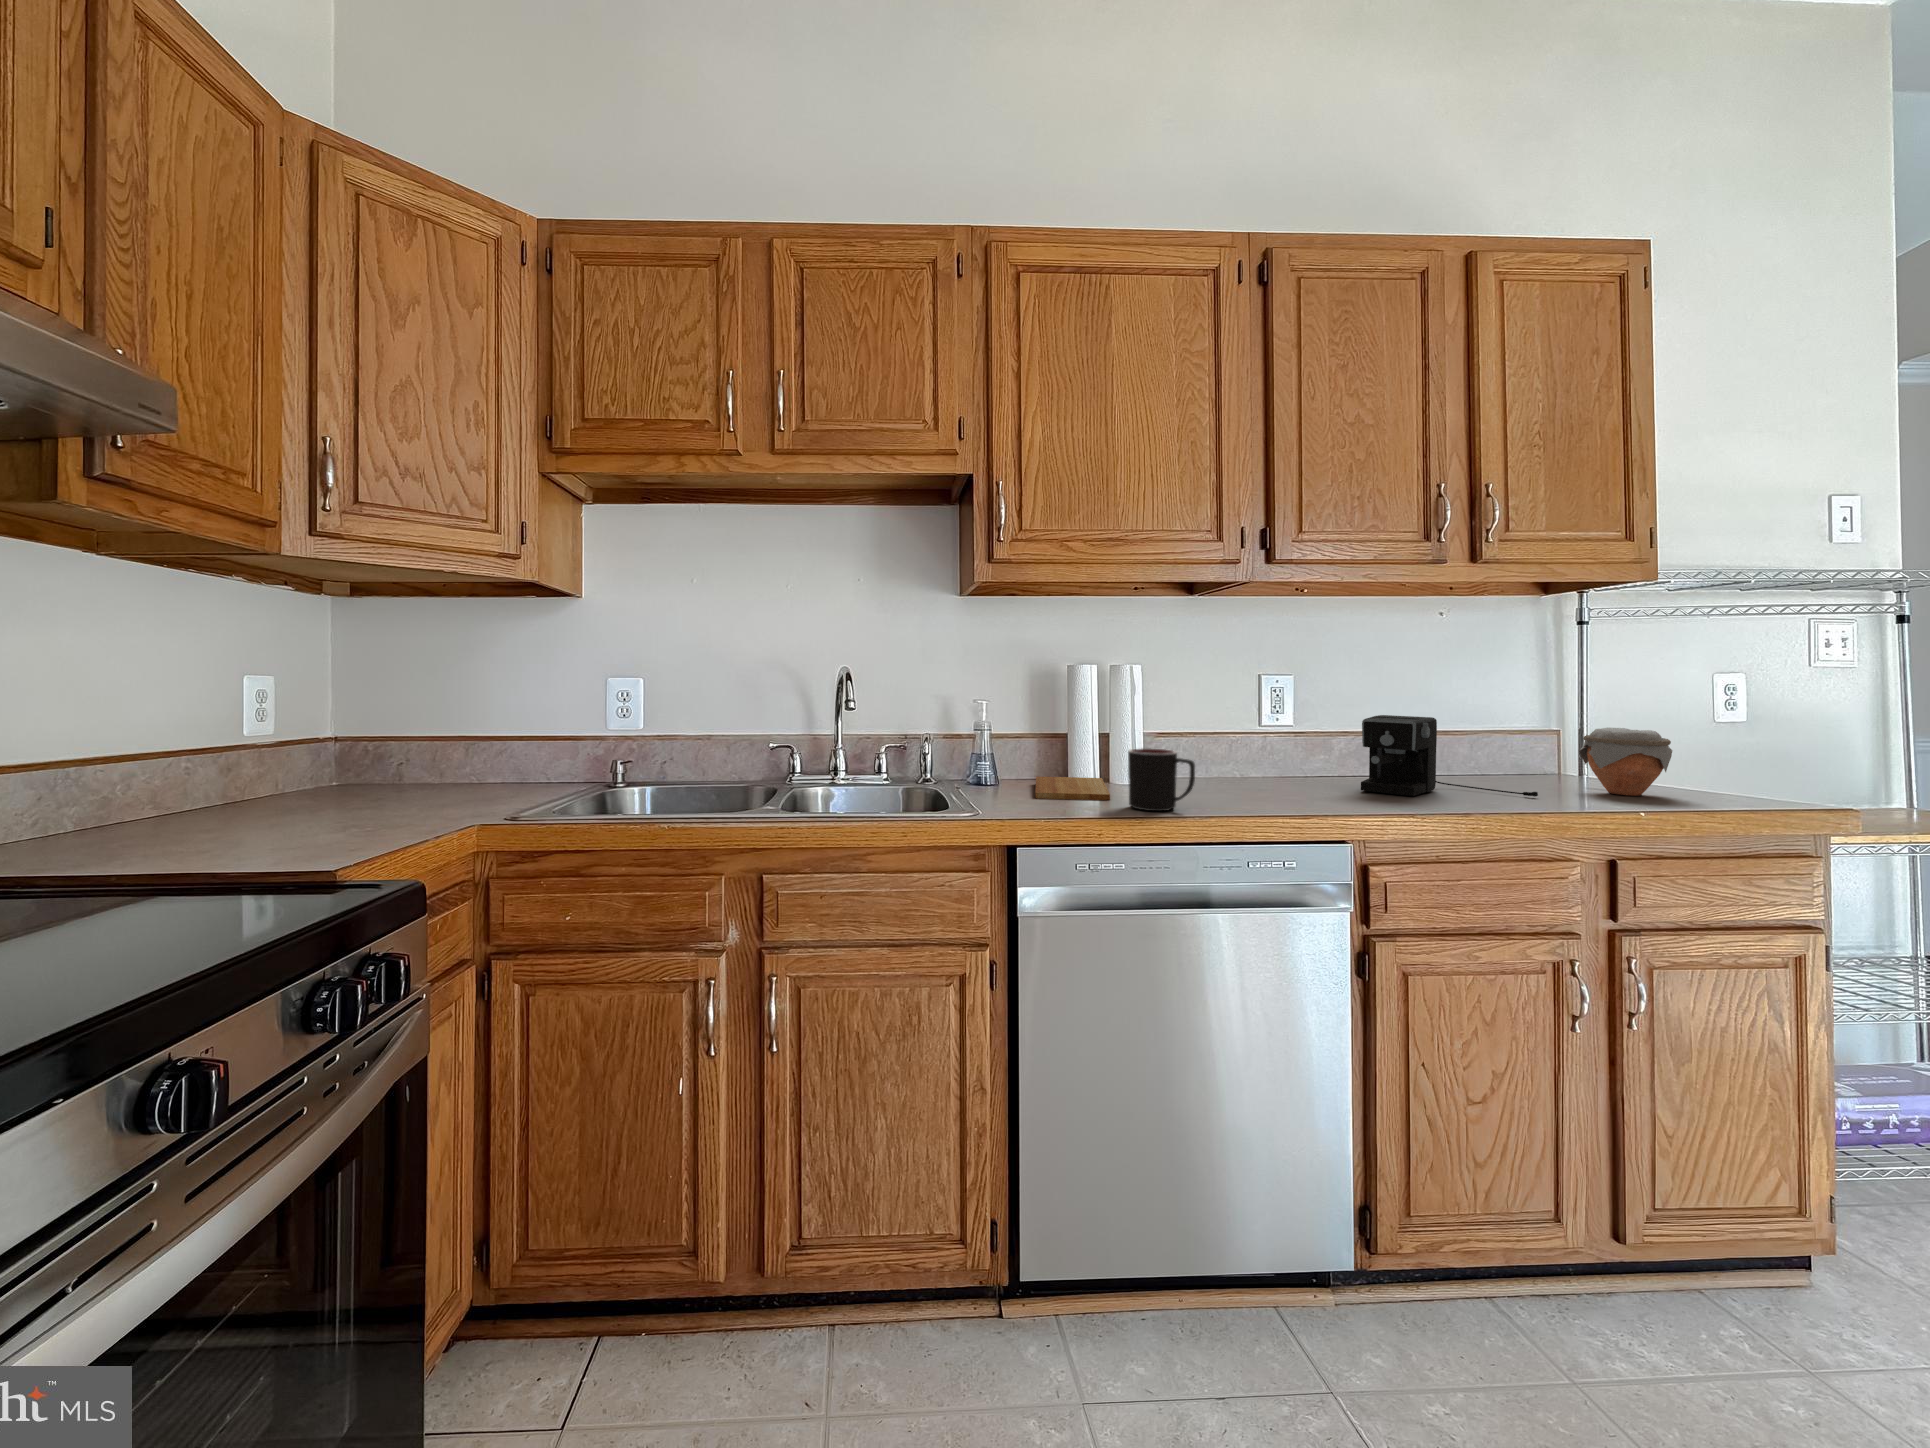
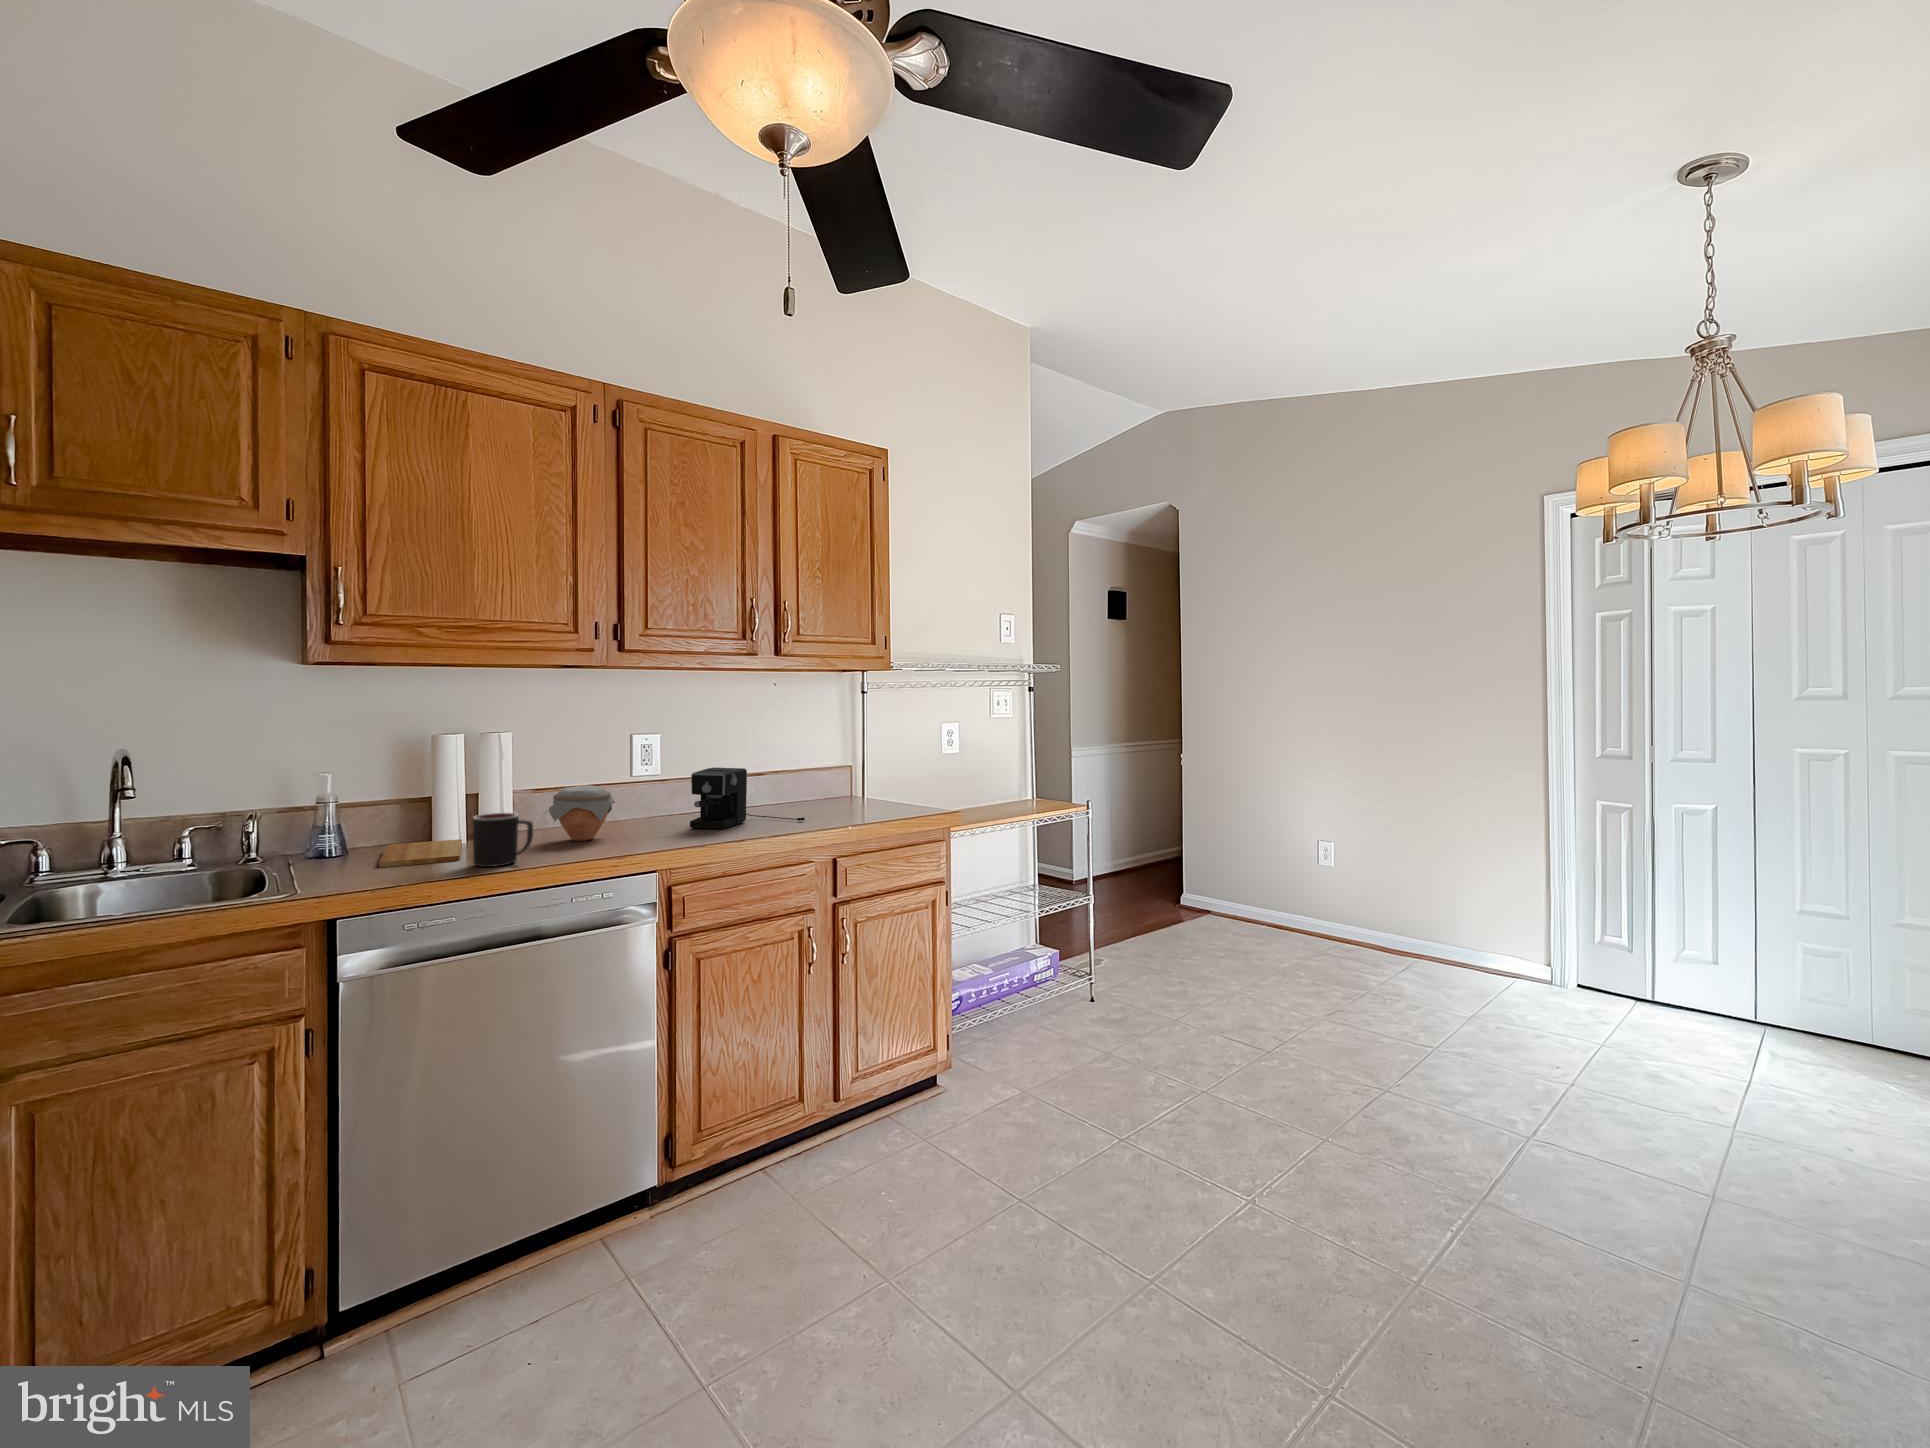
jar: present [1579,728,1672,796] -> present [549,785,615,841]

